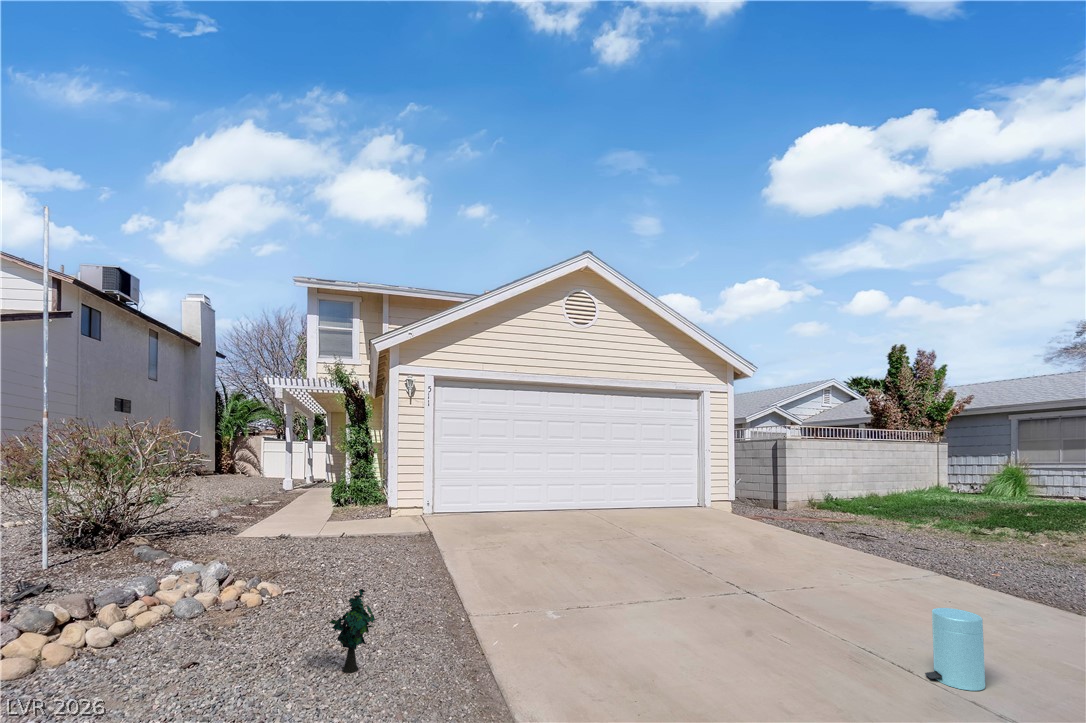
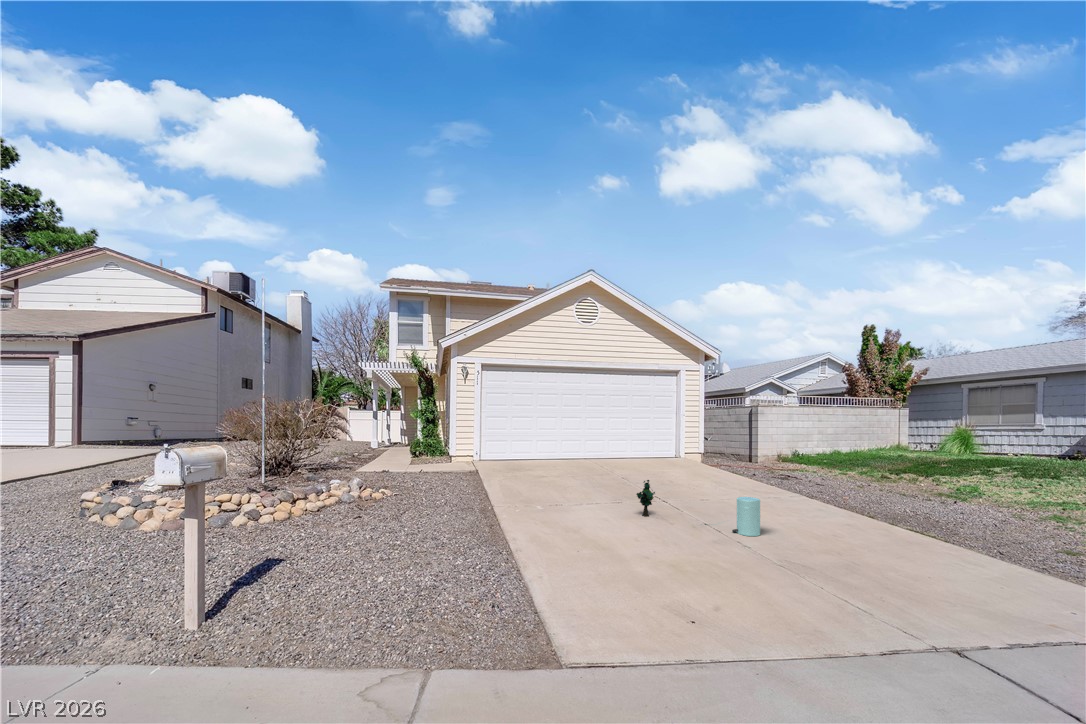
decorative plant: present [329,589,375,673] -> present [636,480,655,517]

